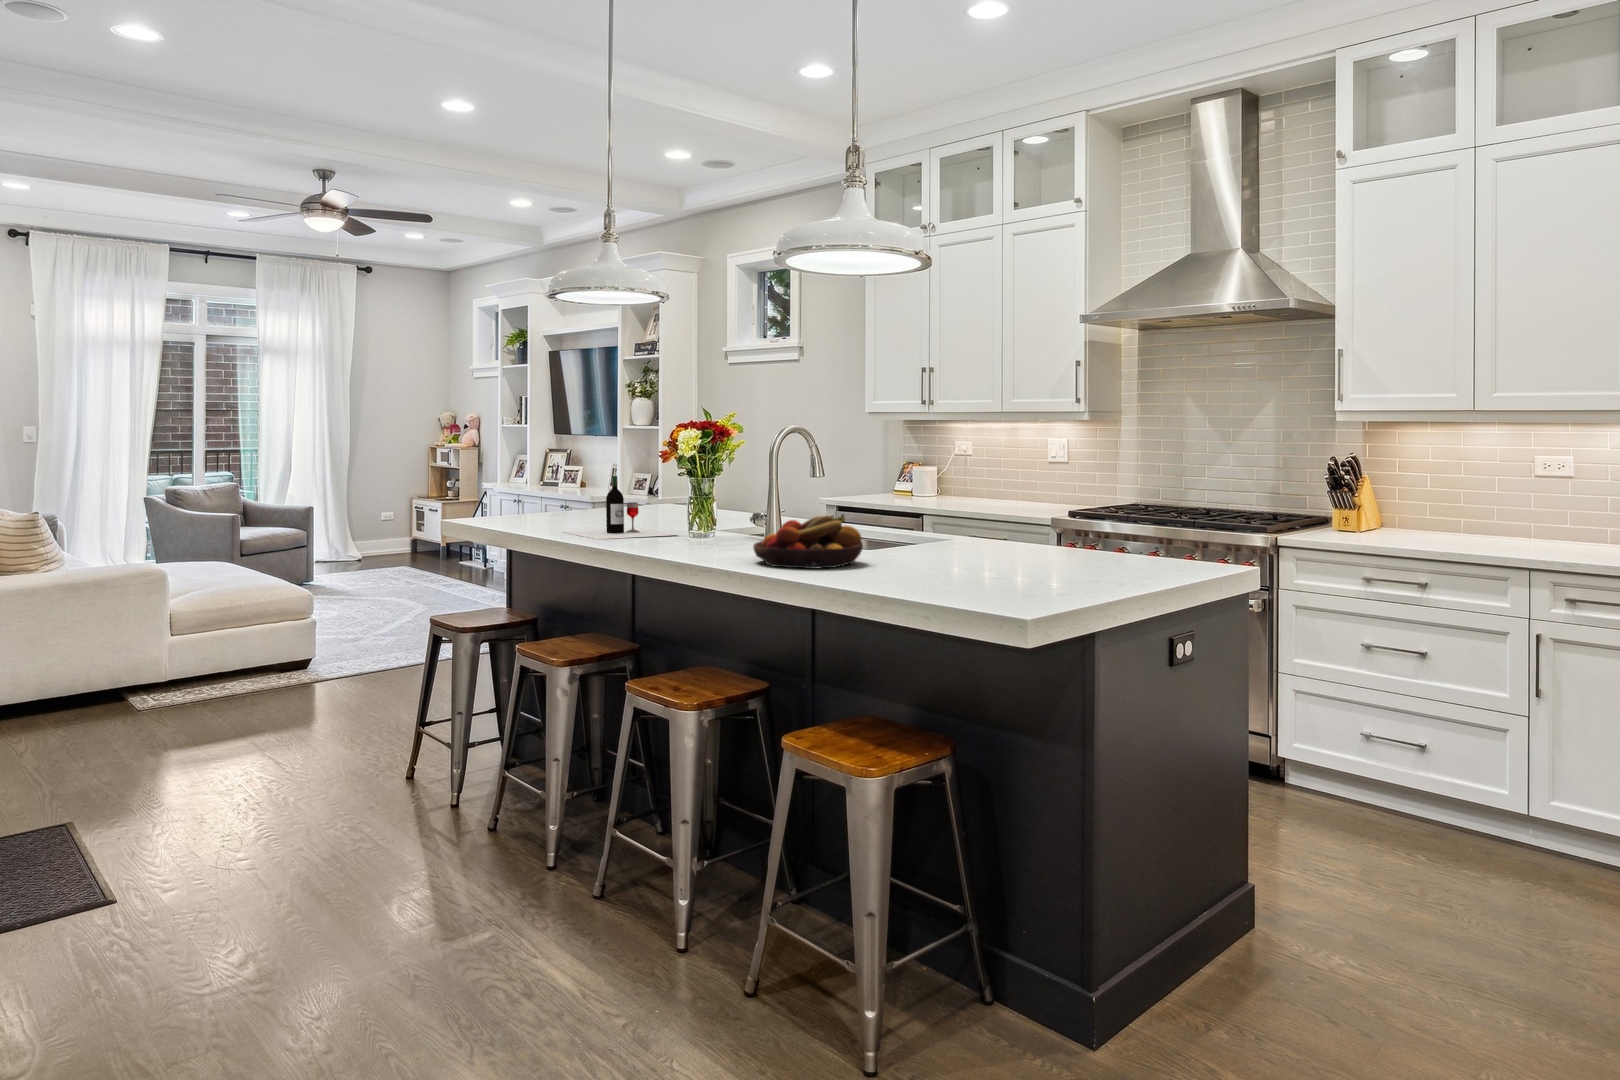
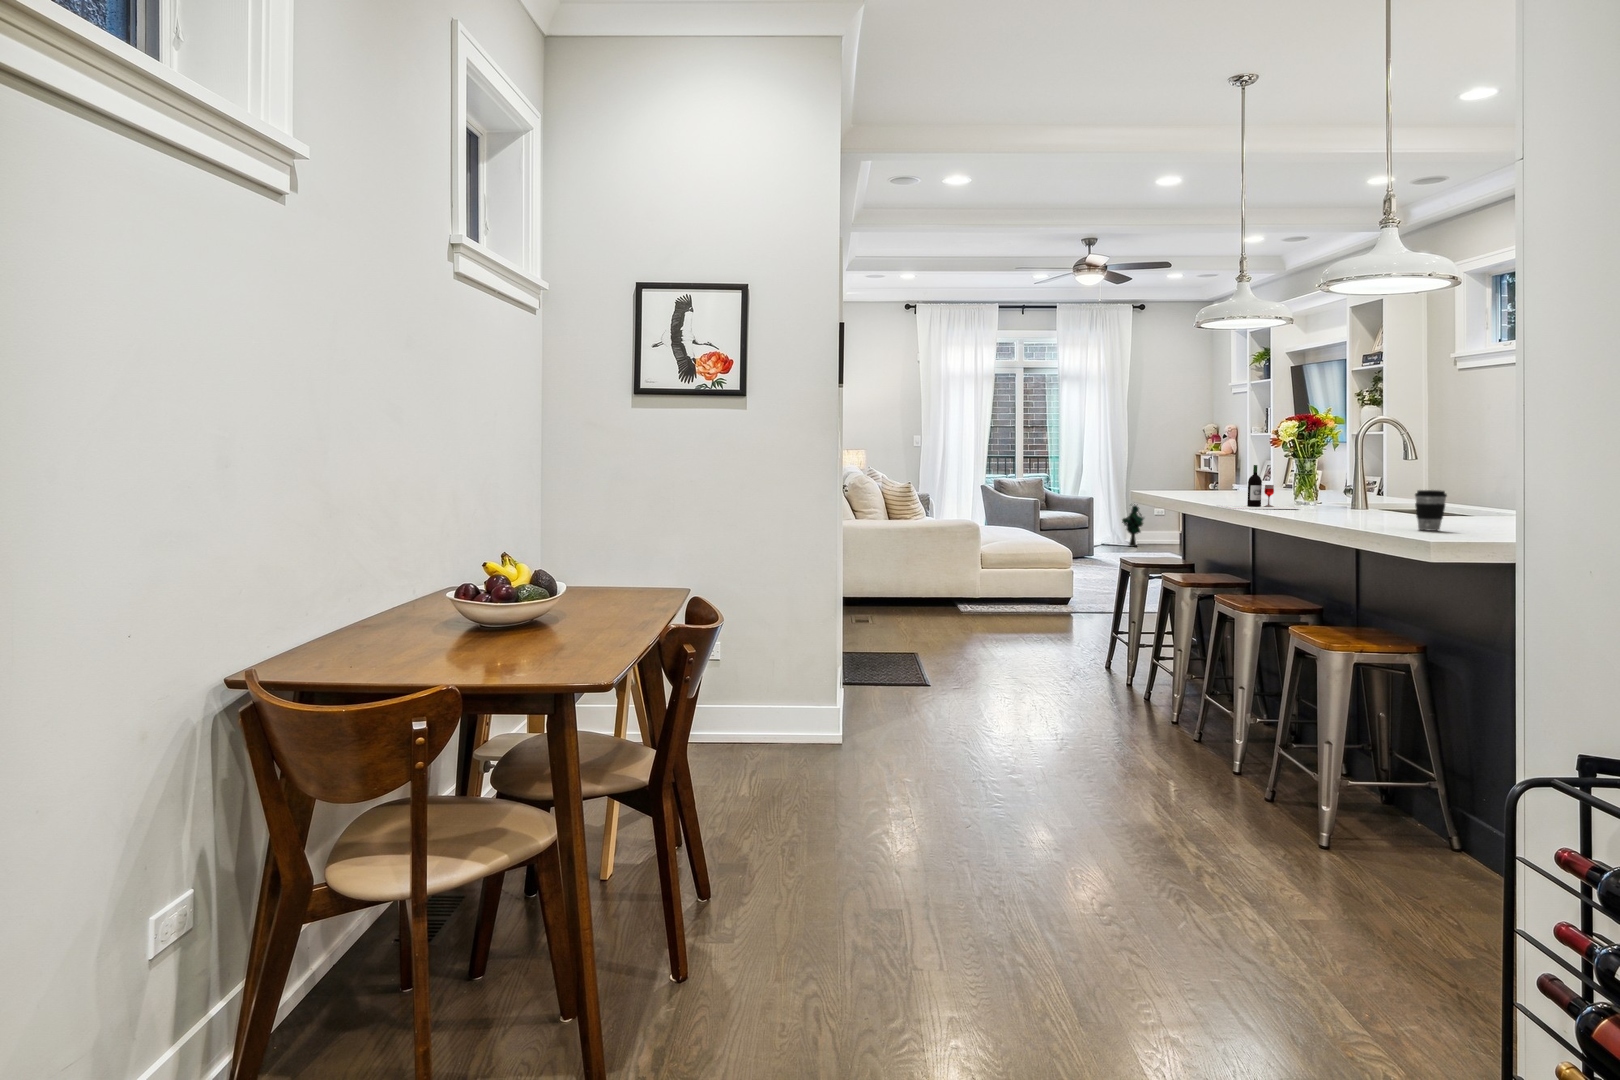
decorative plant: none [349,508,379,563] -> present [1122,504,1144,547]
fruit bowl: present [753,515,863,569] -> none [1313,489,1401,525]
coffee cup: none [903,518,942,575] -> present [1415,490,1447,531]

